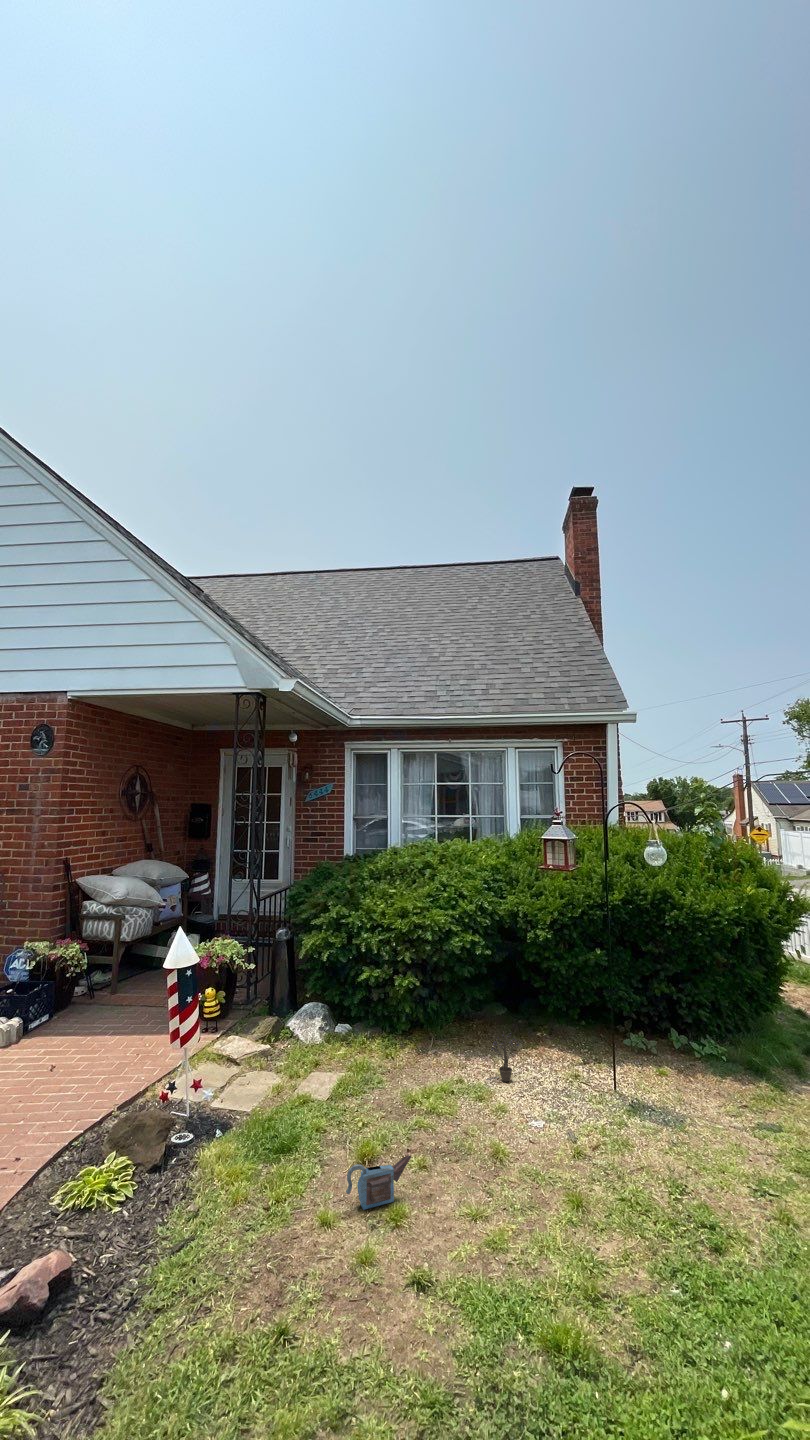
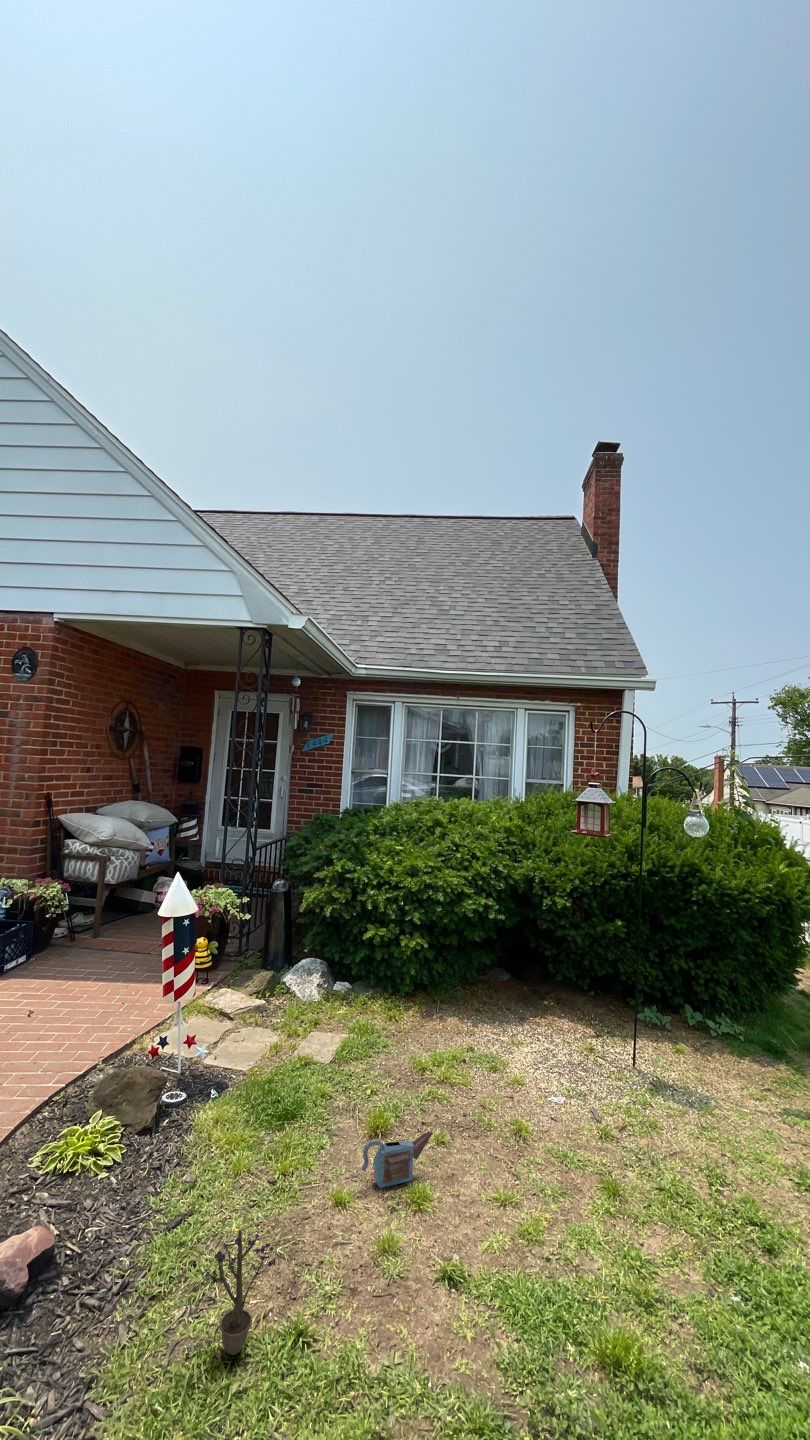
decorative plant: present [486,1031,519,1082] -> present [183,1230,276,1355]

